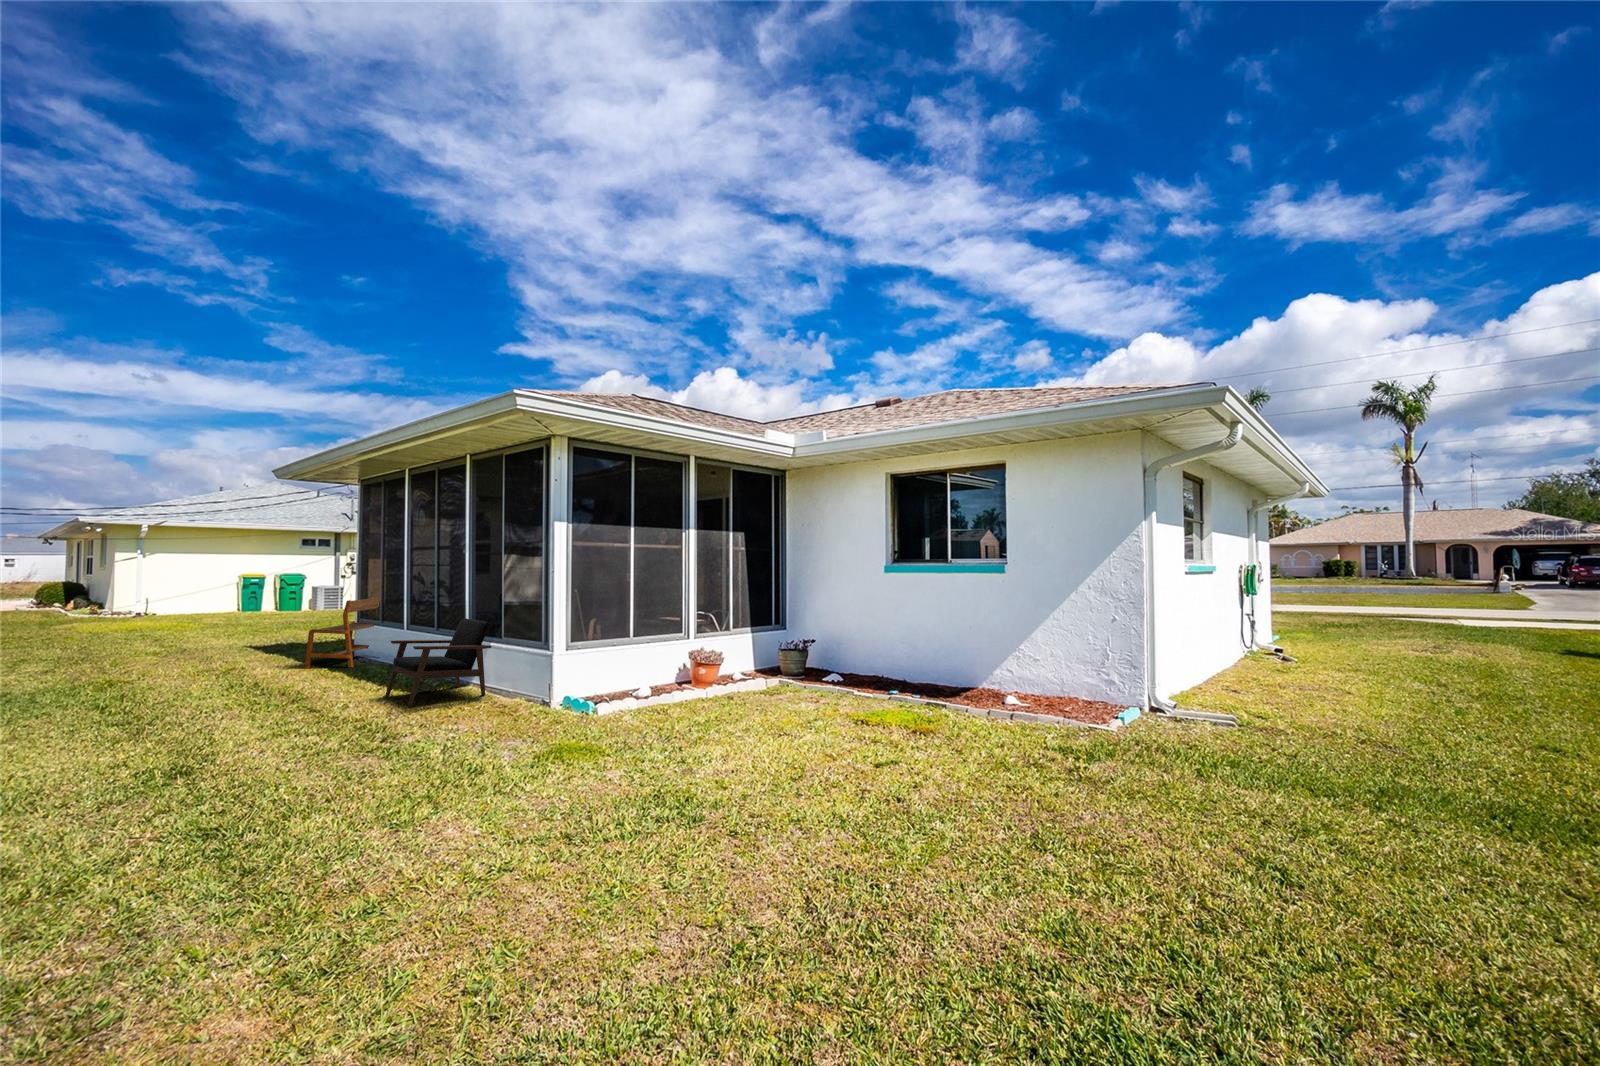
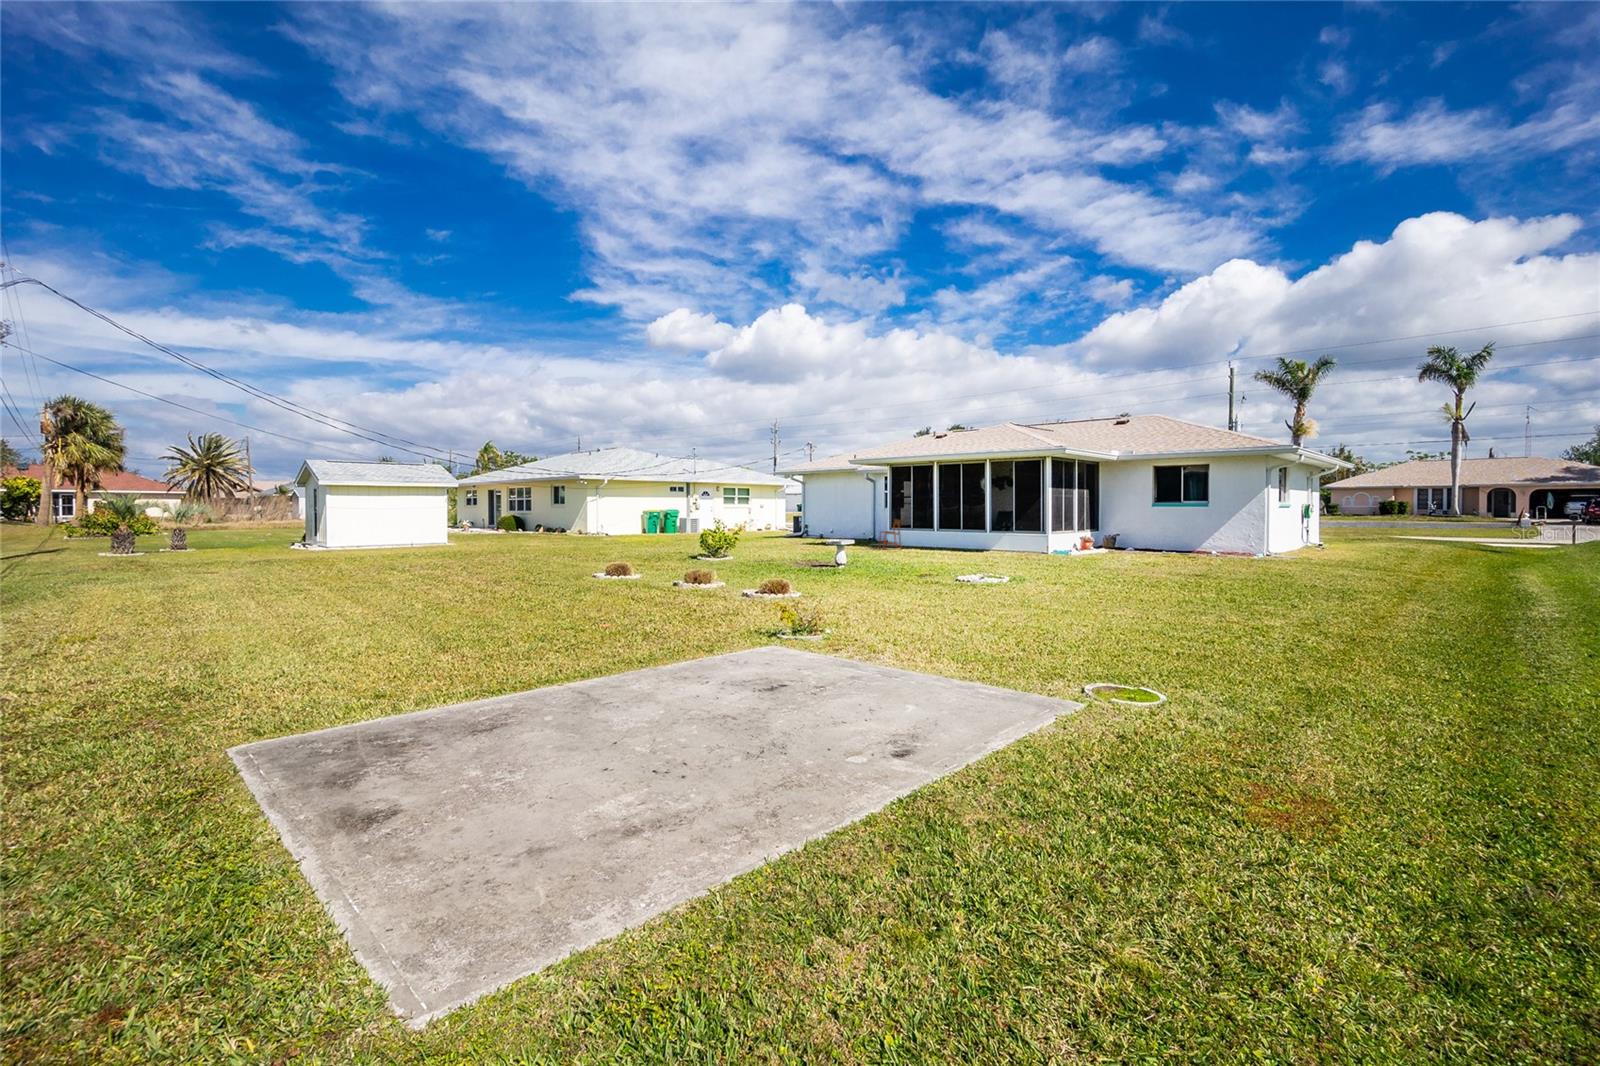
armchair: present [385,618,492,706] -> none [967,526,1006,556]

